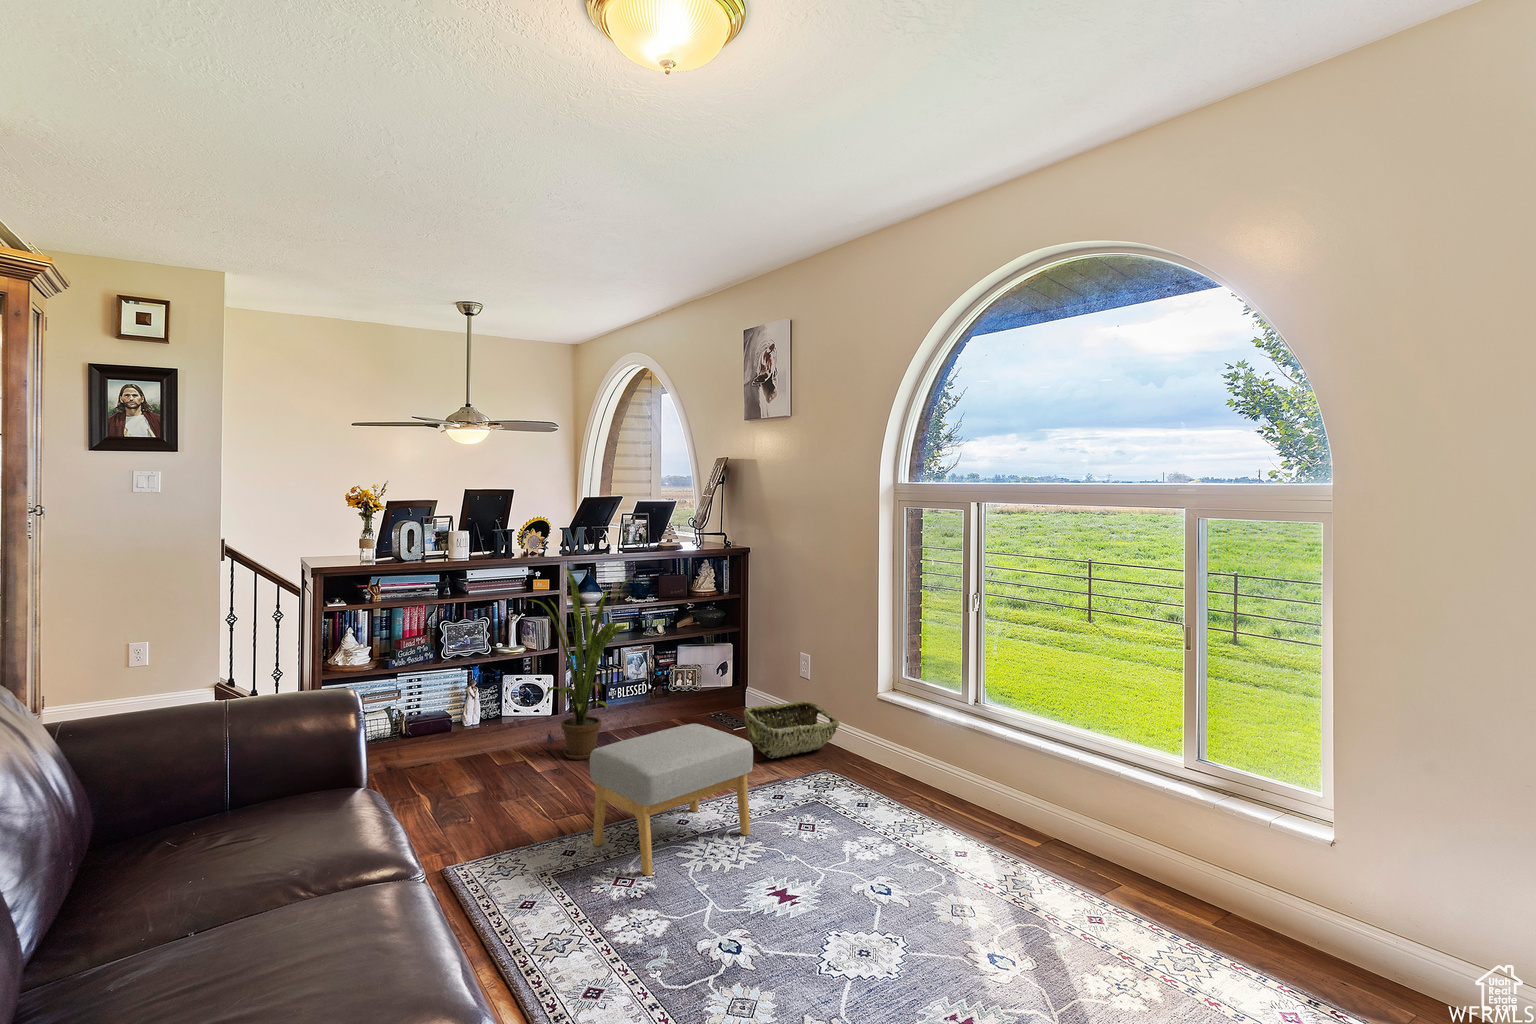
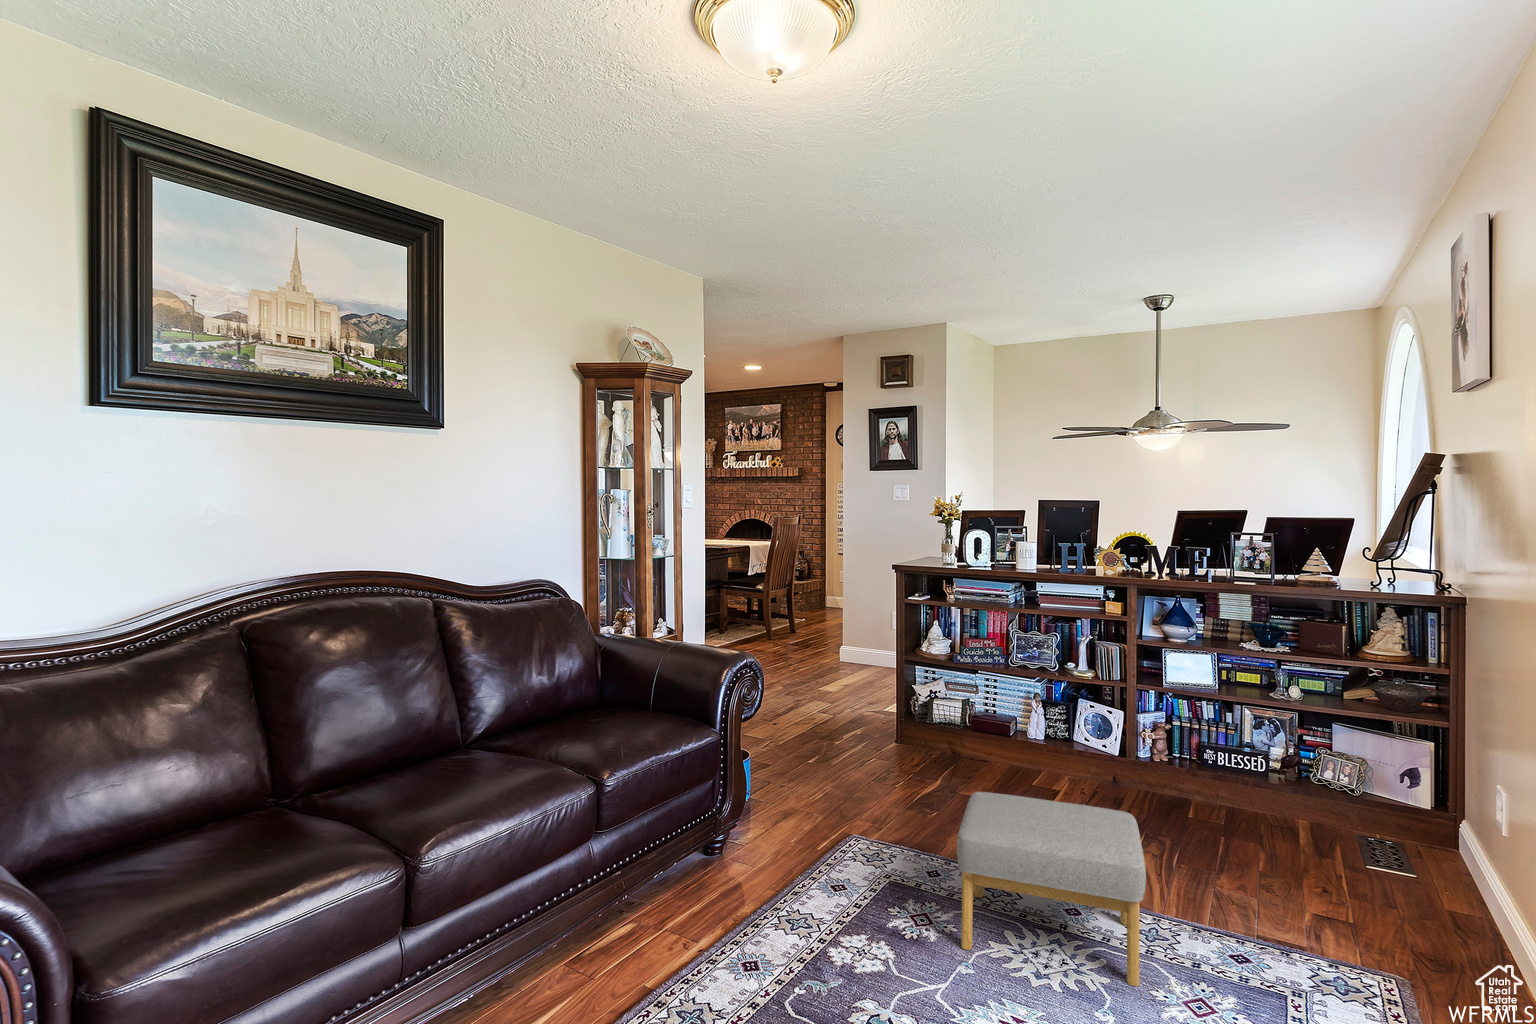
house plant: present [529,568,631,760] -> none [1057,591,1184,817]
woven basket: present [744,701,839,759] -> none [1325,836,1519,959]

